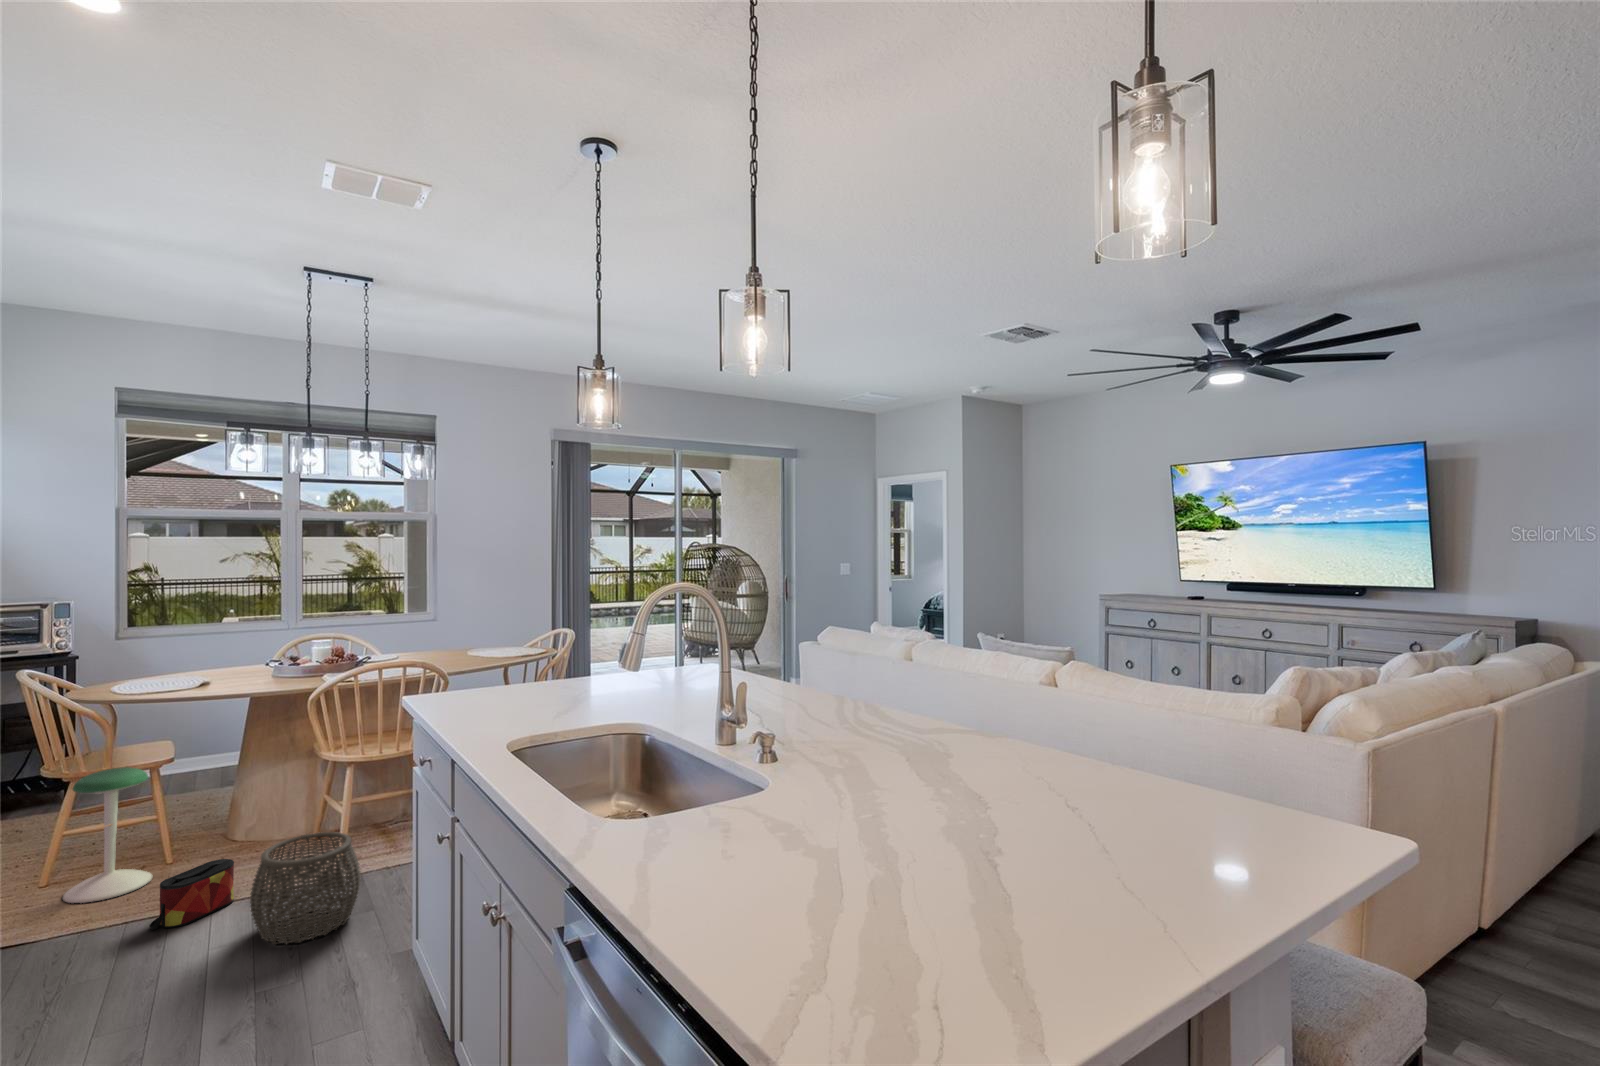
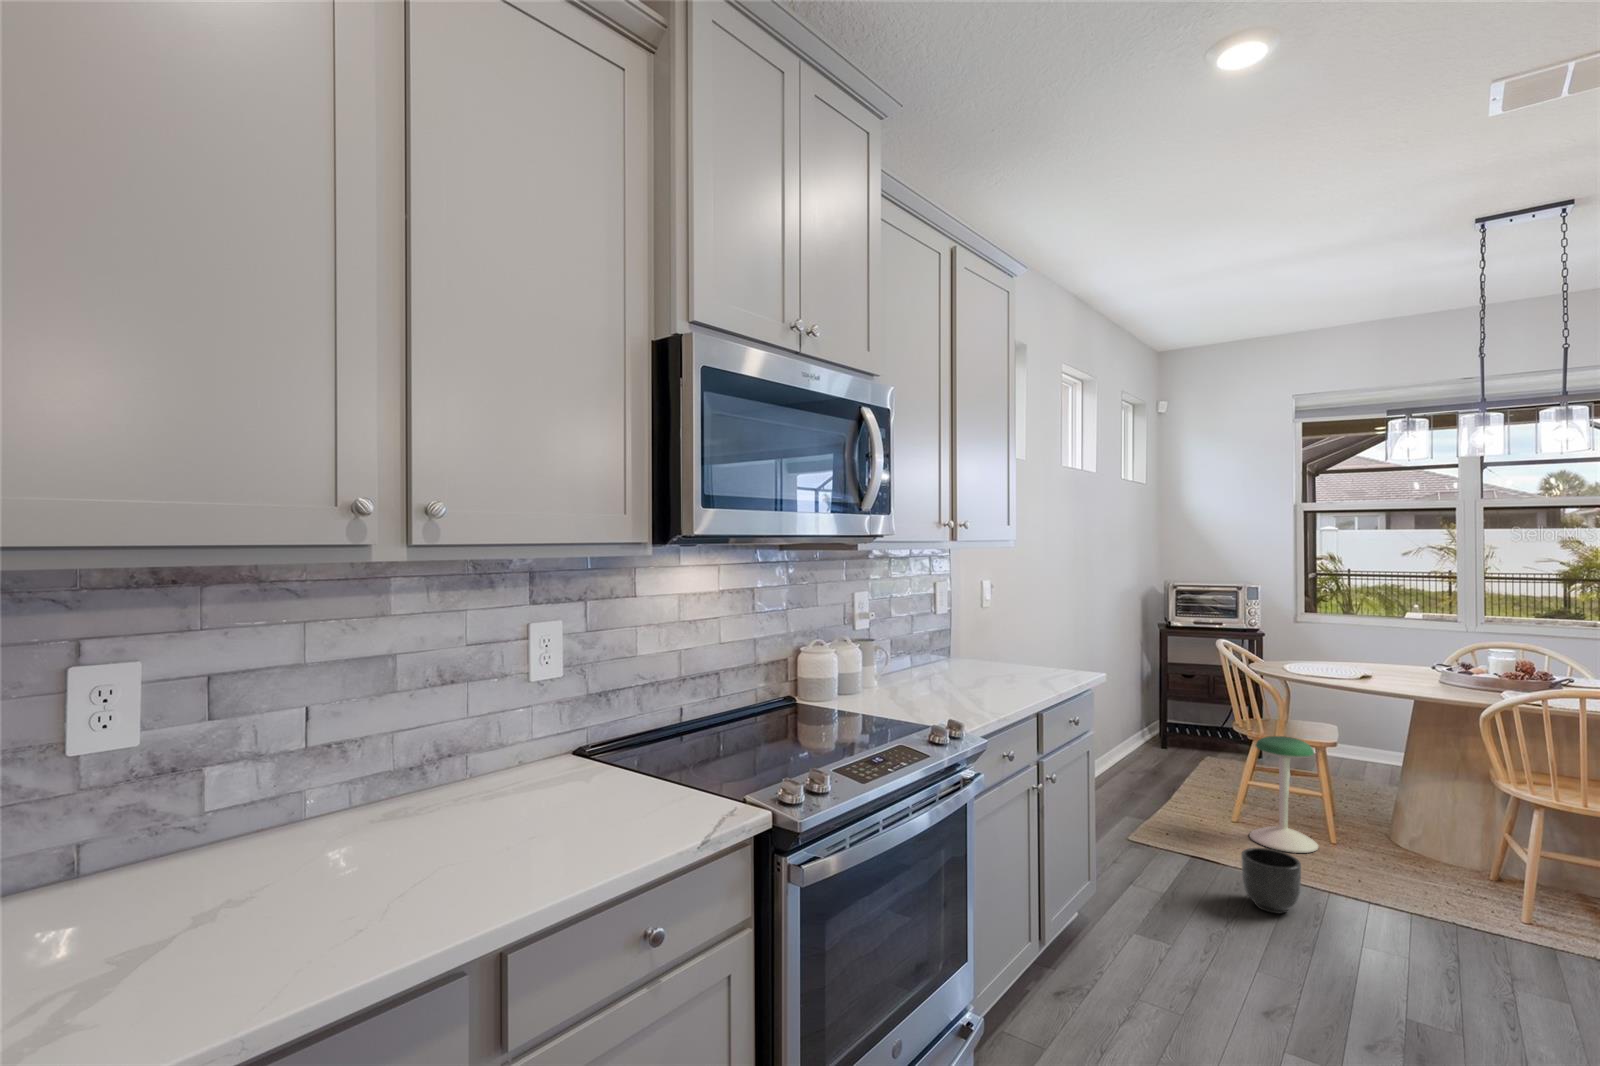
woven basket: present [250,832,361,944] -> none [1393,863,1533,995]
bag: present [149,859,234,930] -> none [1306,853,1387,906]
planter: none [70,895,149,974] -> present [1241,848,1301,914]

